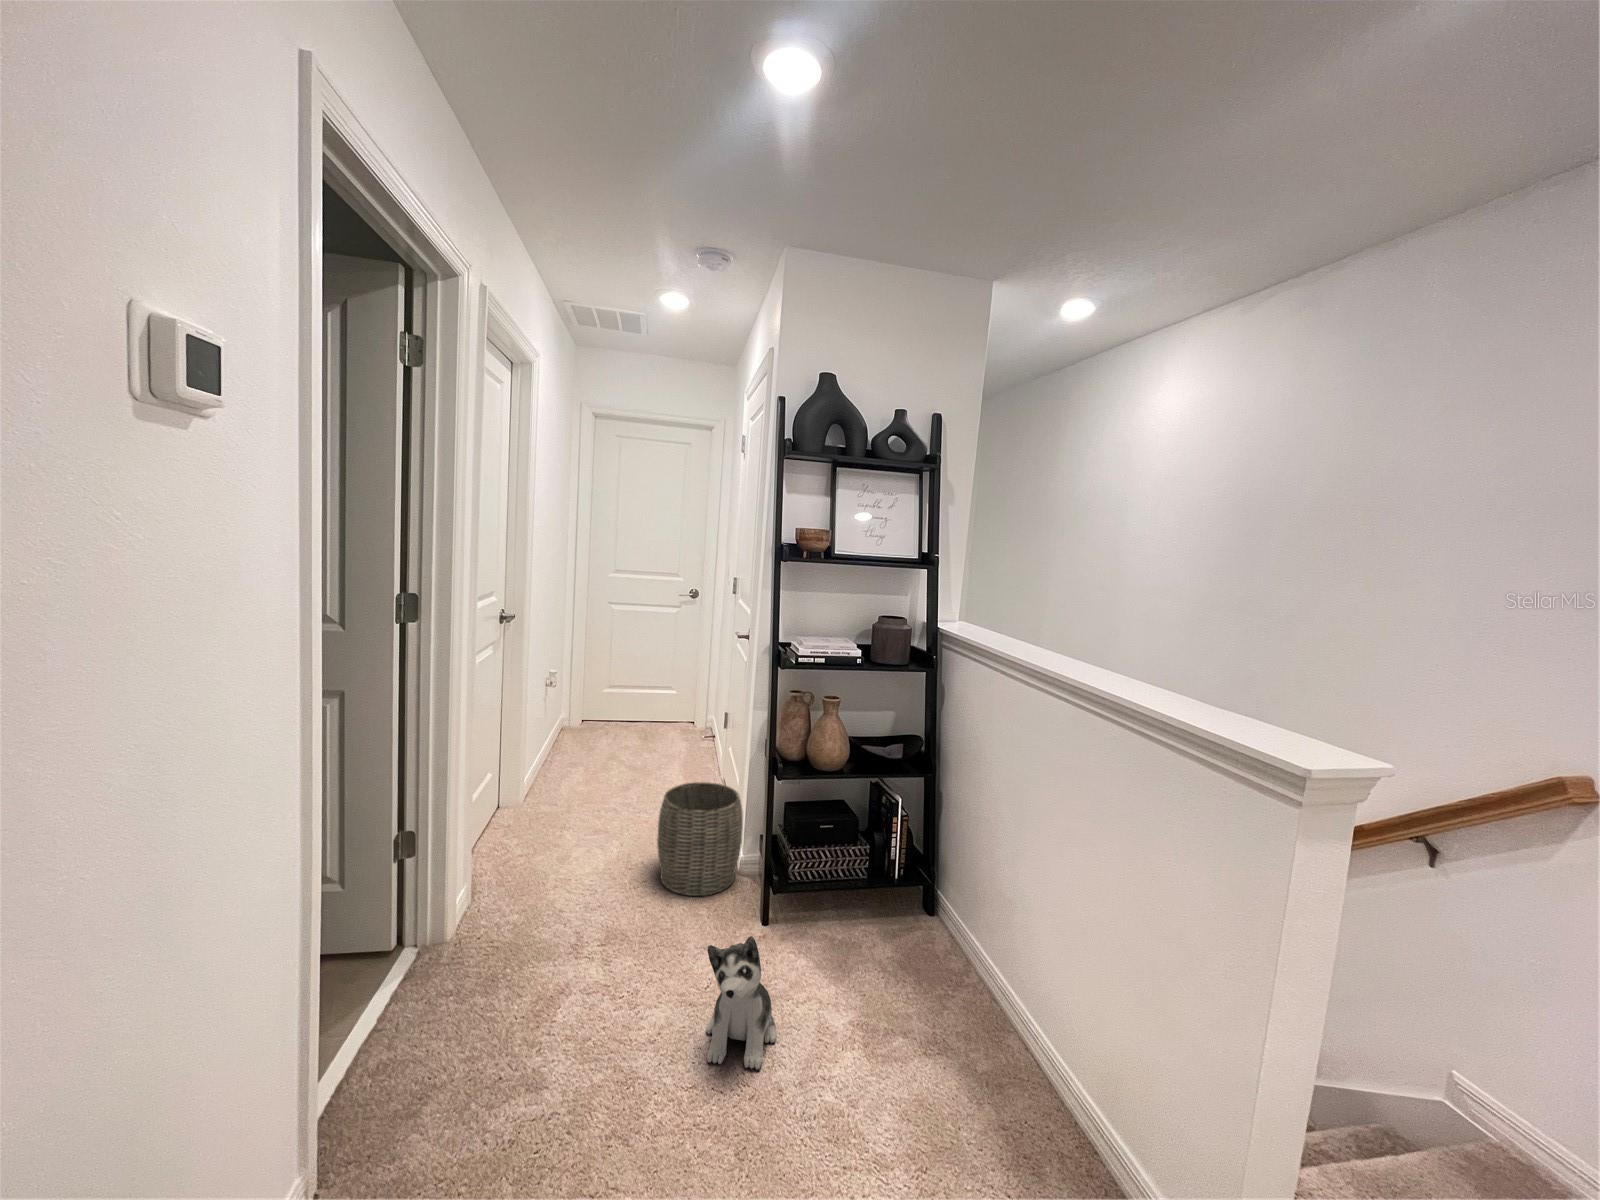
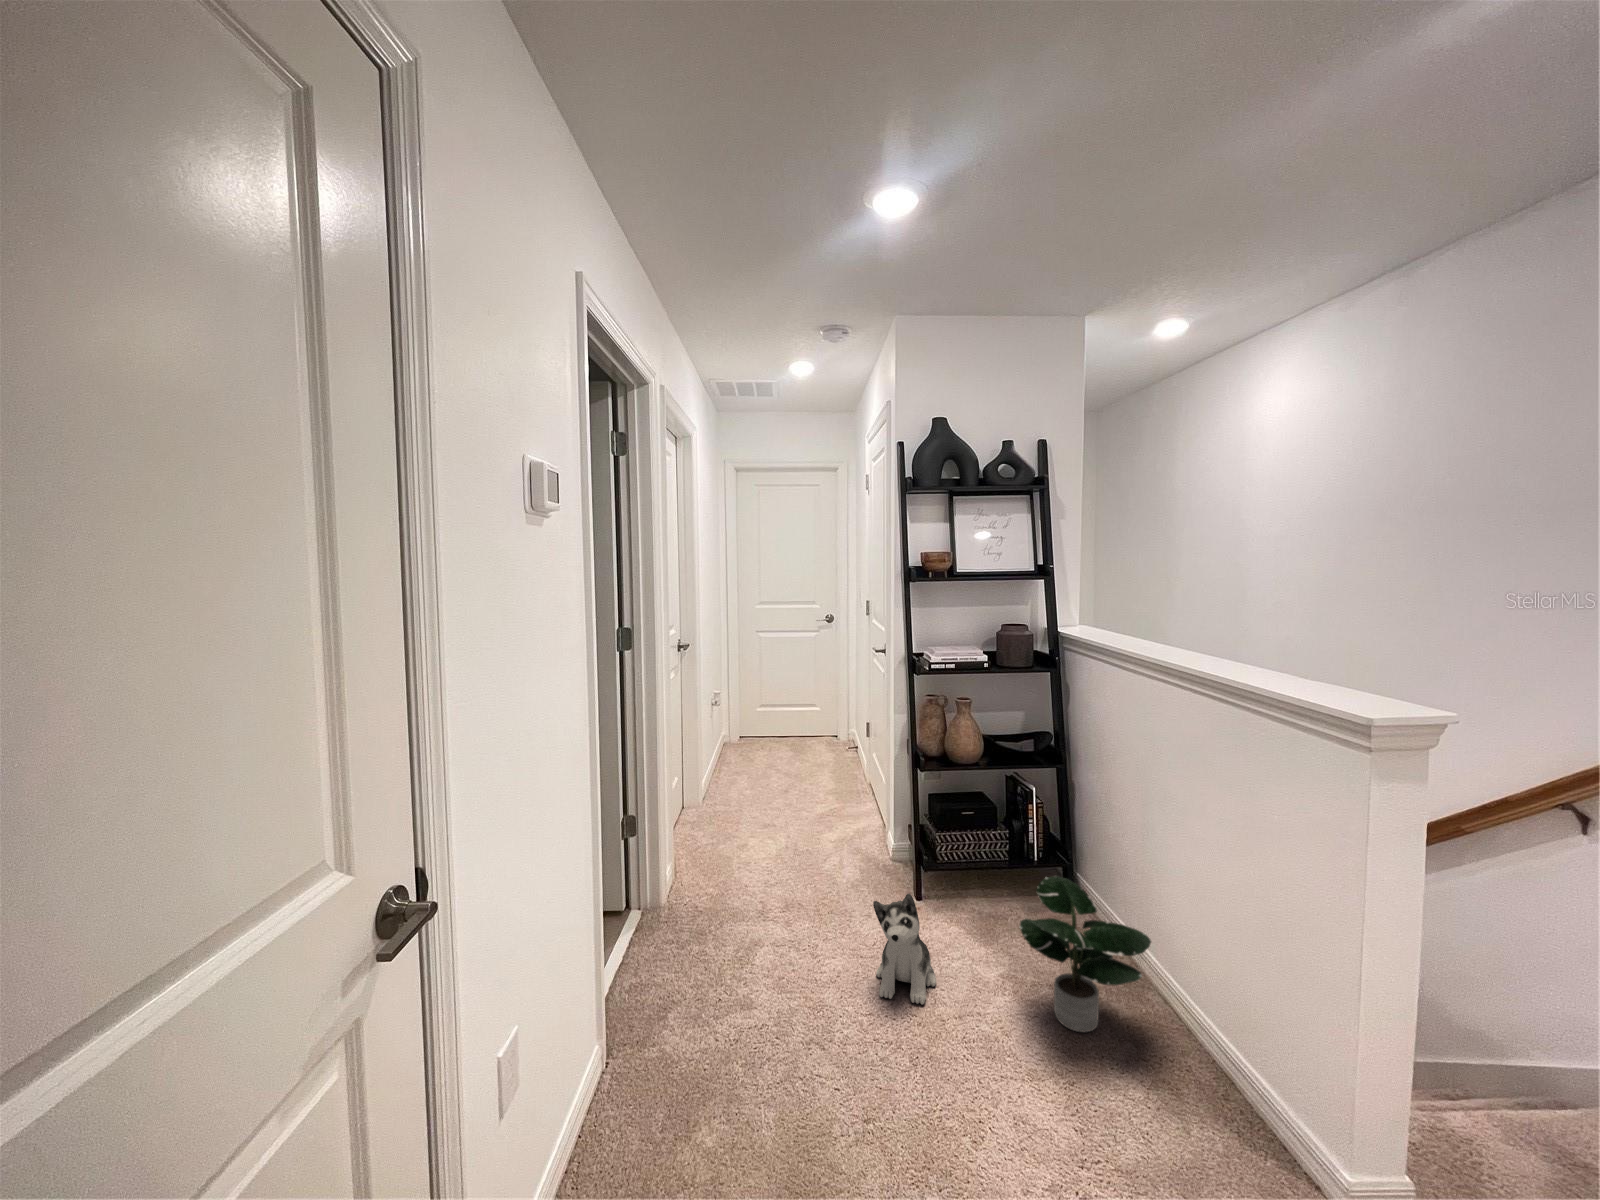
woven basket: present [657,782,743,896] -> none [819,779,892,876]
potted plant: none [876,910,1019,1094] -> present [1020,876,1151,1032]

